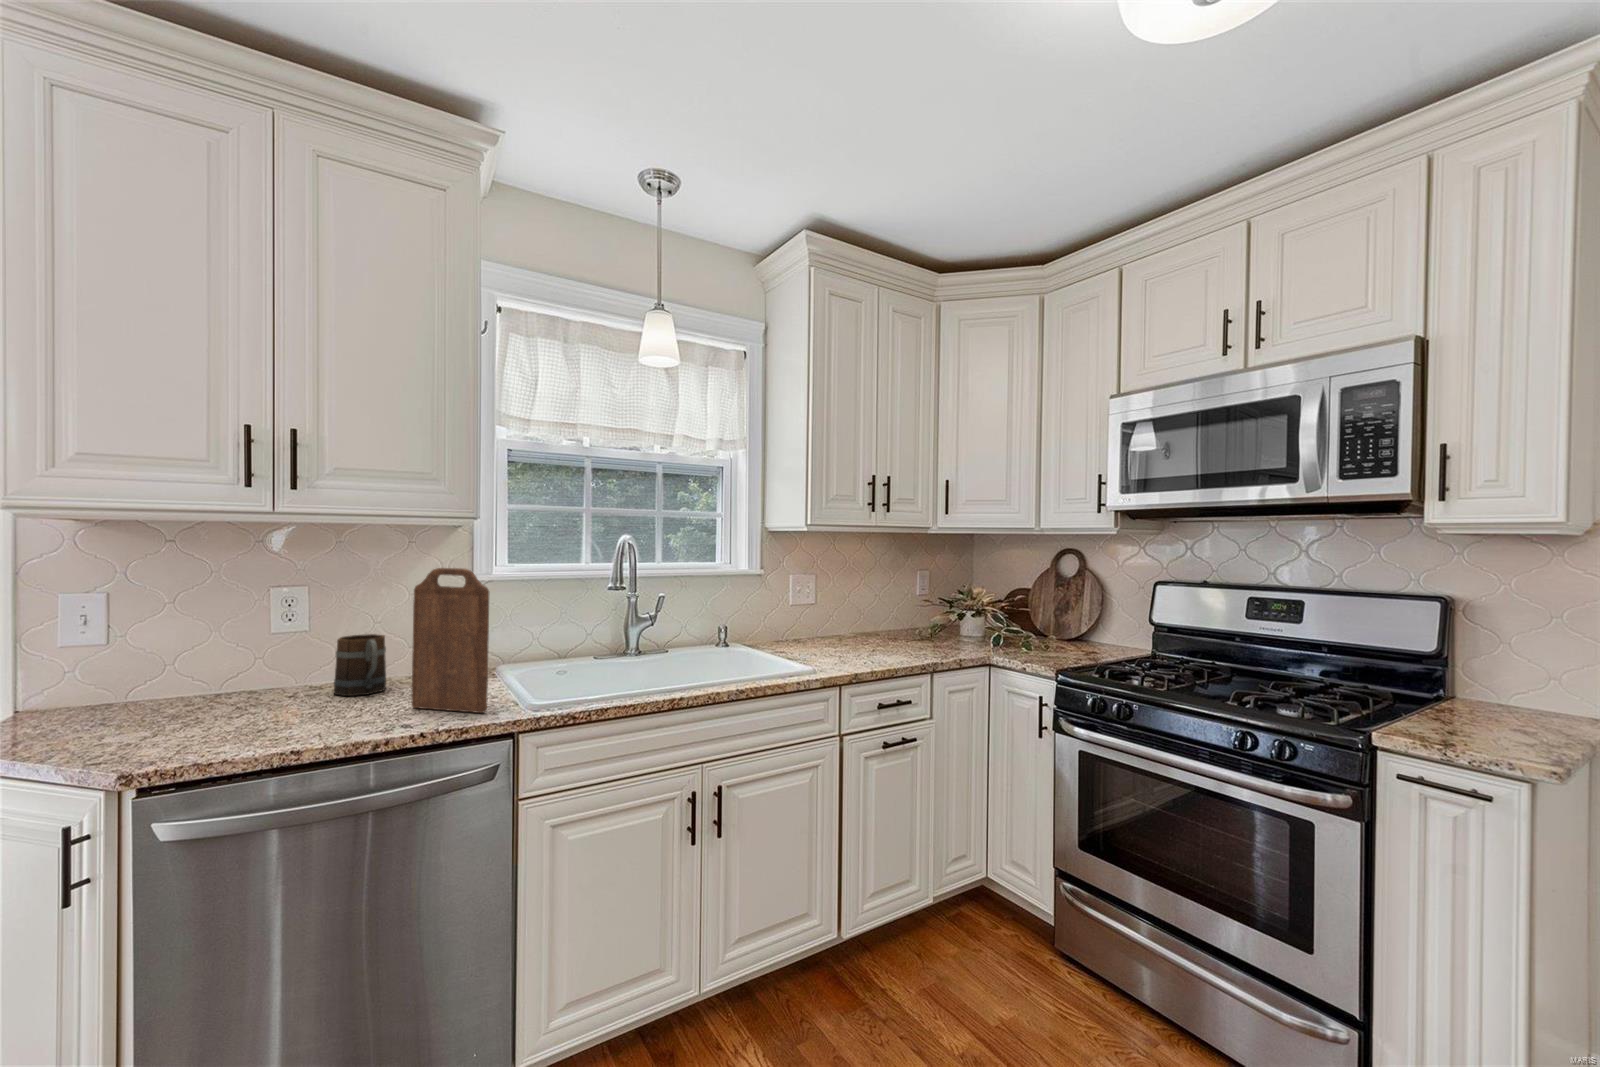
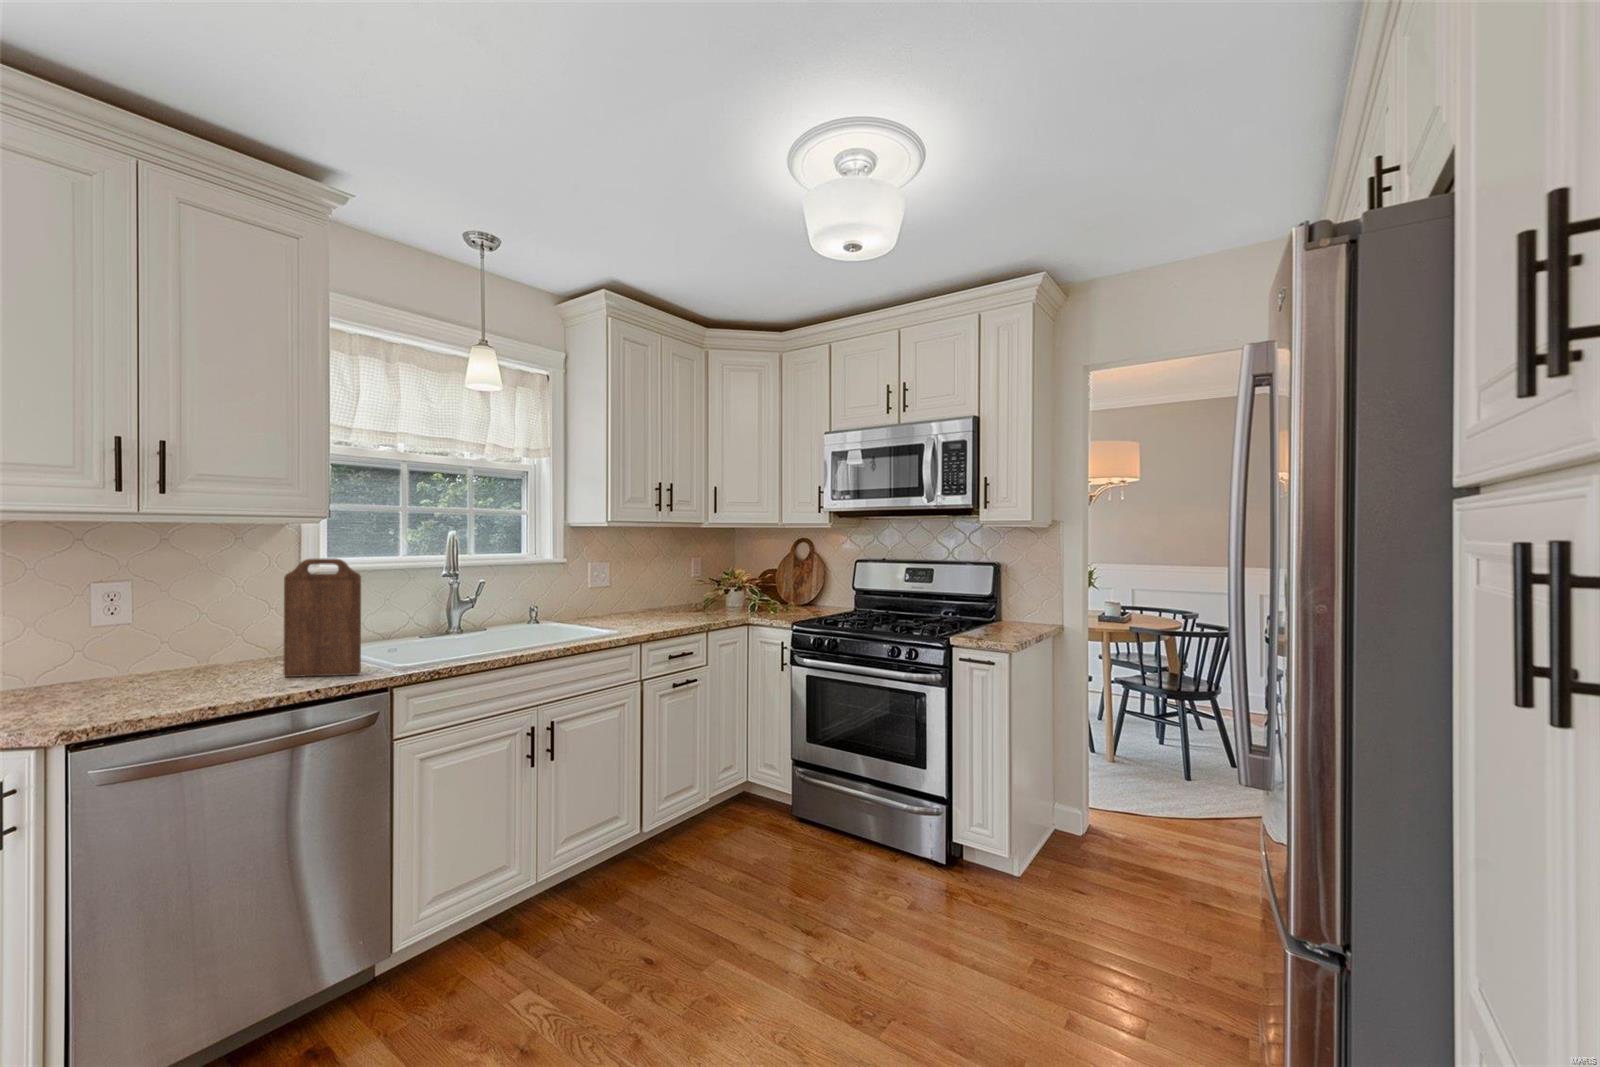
mug: present [334,634,386,696] -> none [184,622,237,676]

